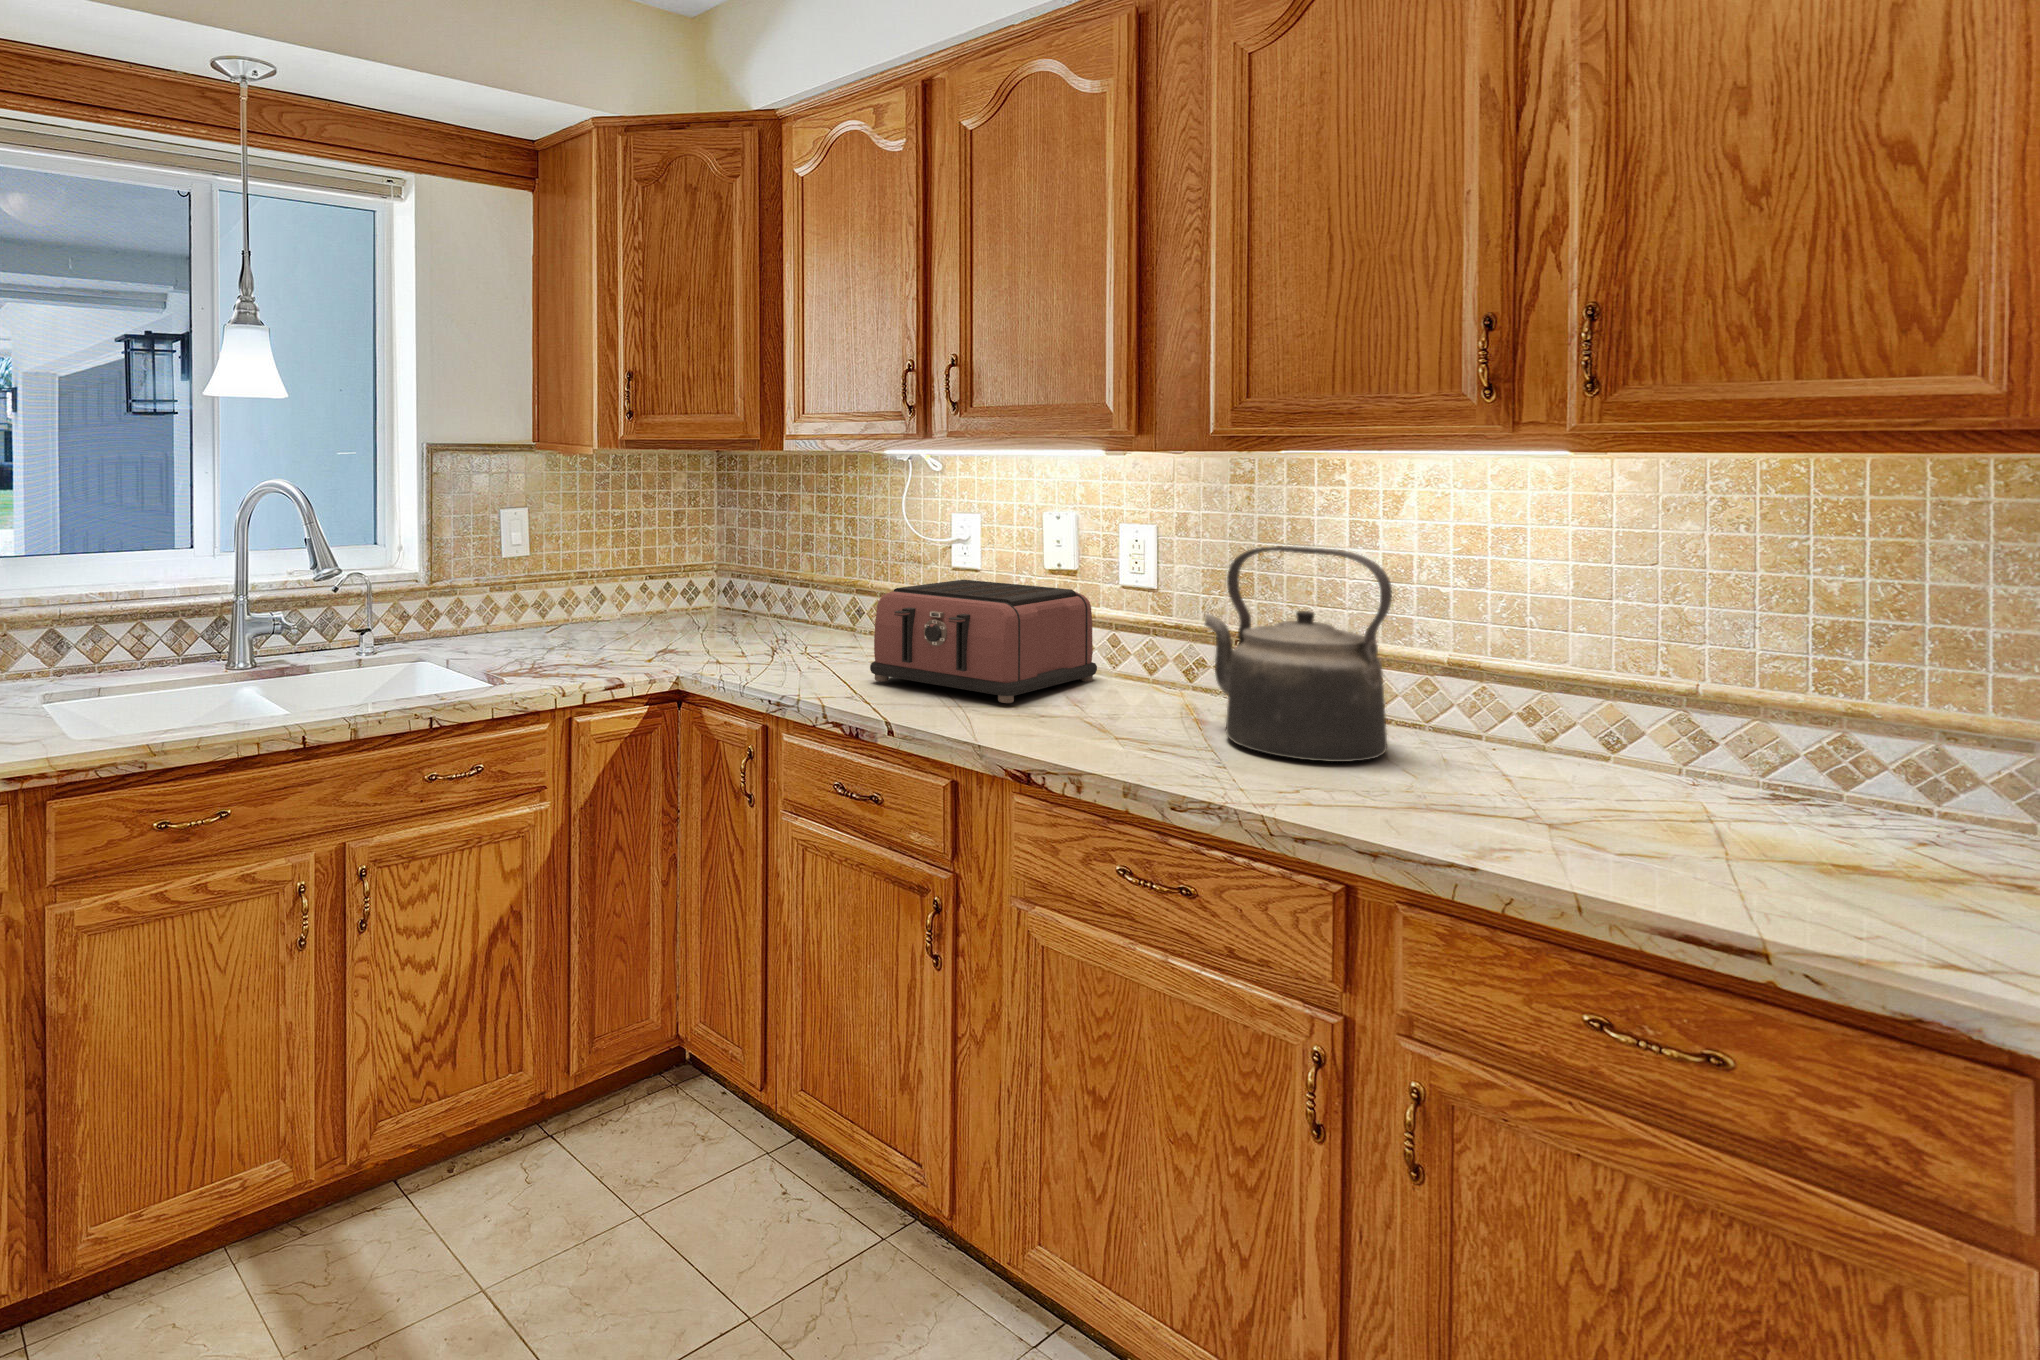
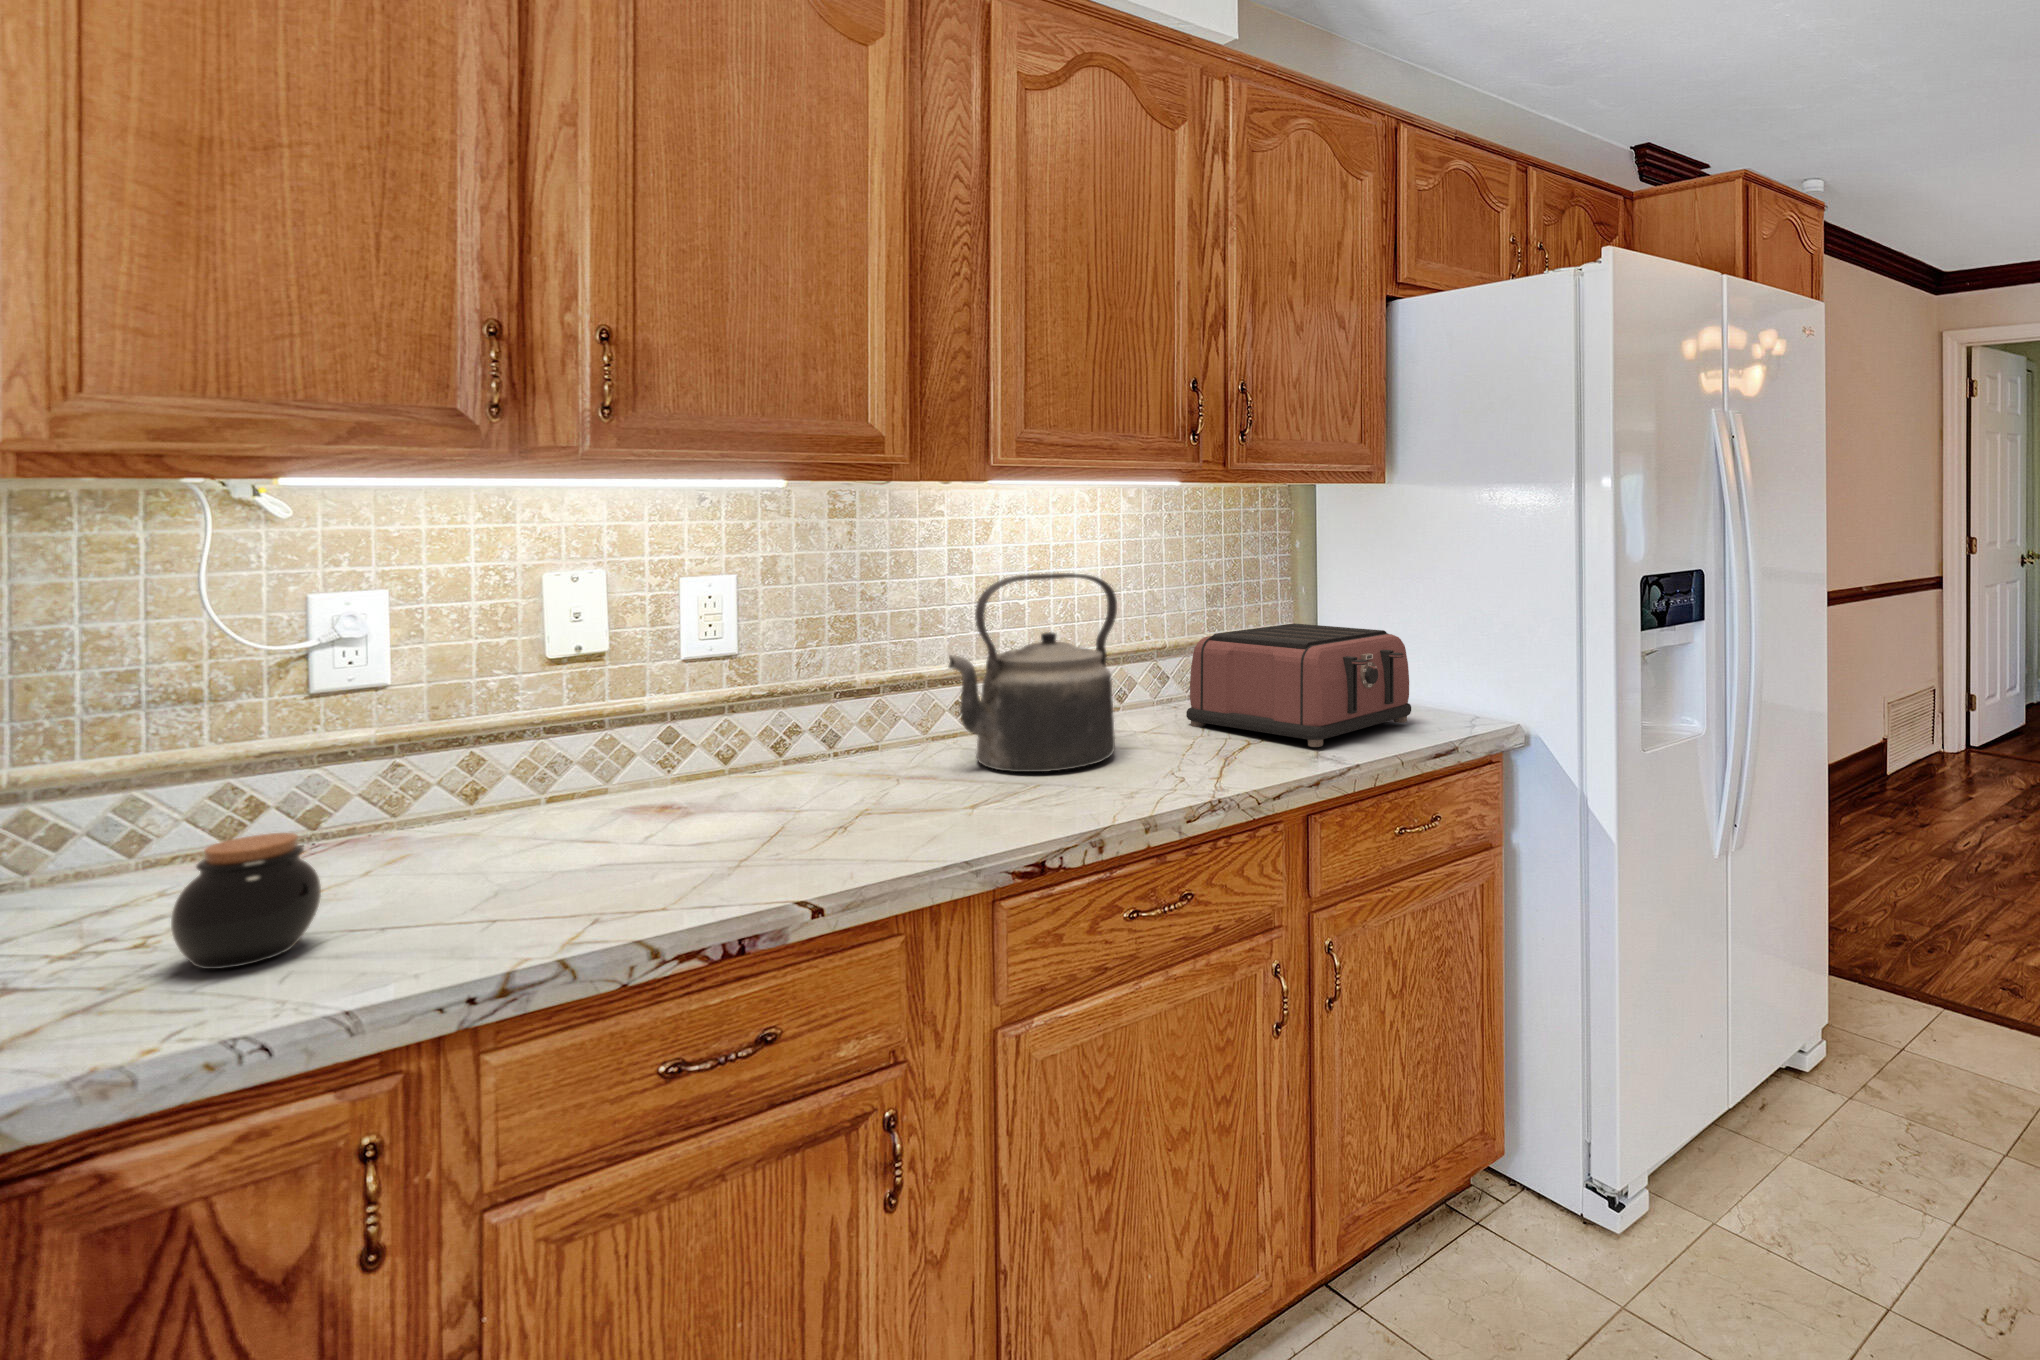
toaster: present [870,580,1097,703] -> present [1186,623,1411,747]
jar: none [787,618,833,671] -> present [171,833,321,969]

